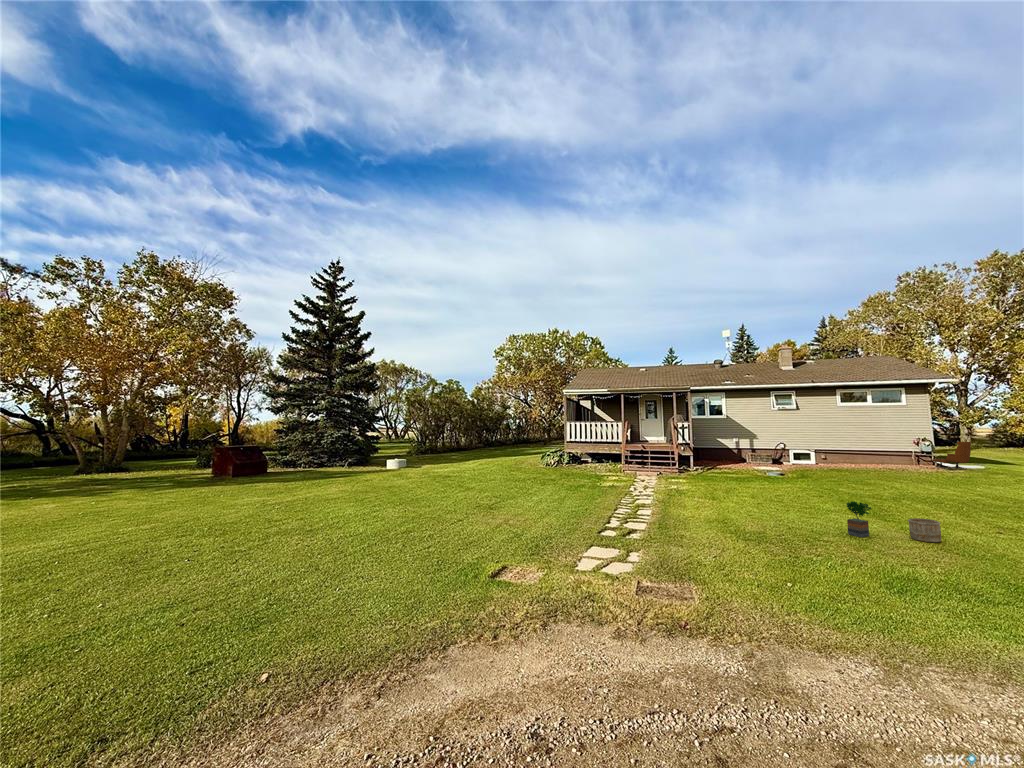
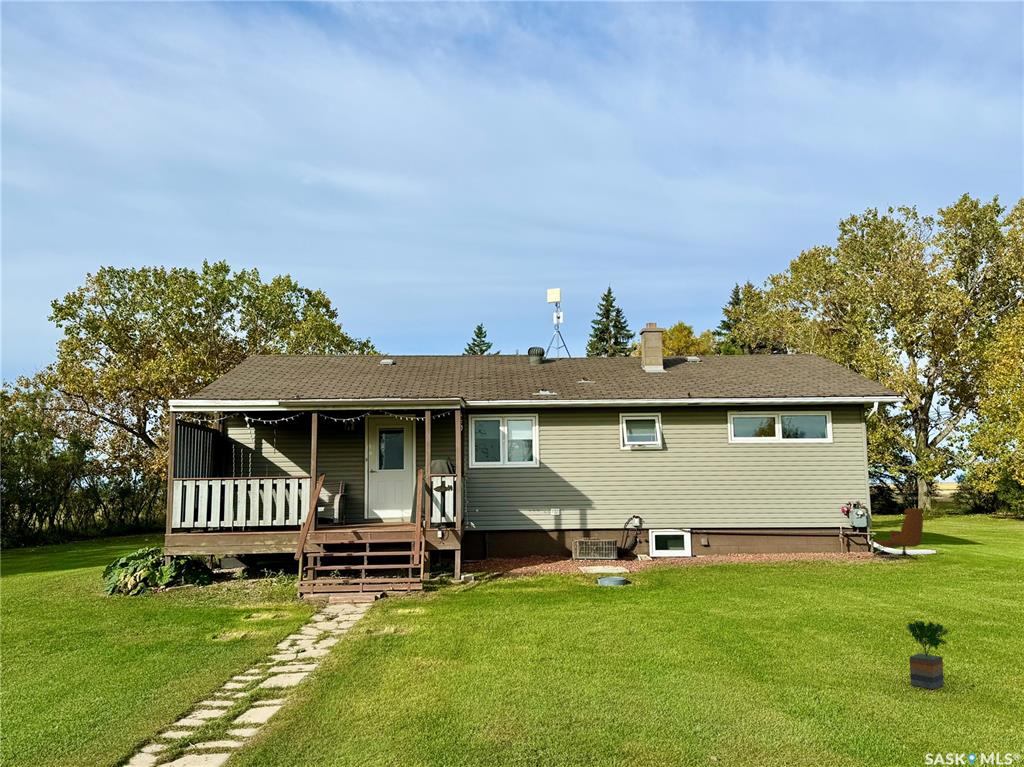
potted tree: present [847,501,871,537] -> present [907,621,949,689]
wooden bucket: present [908,518,941,542] -> none [784,690,842,745]

